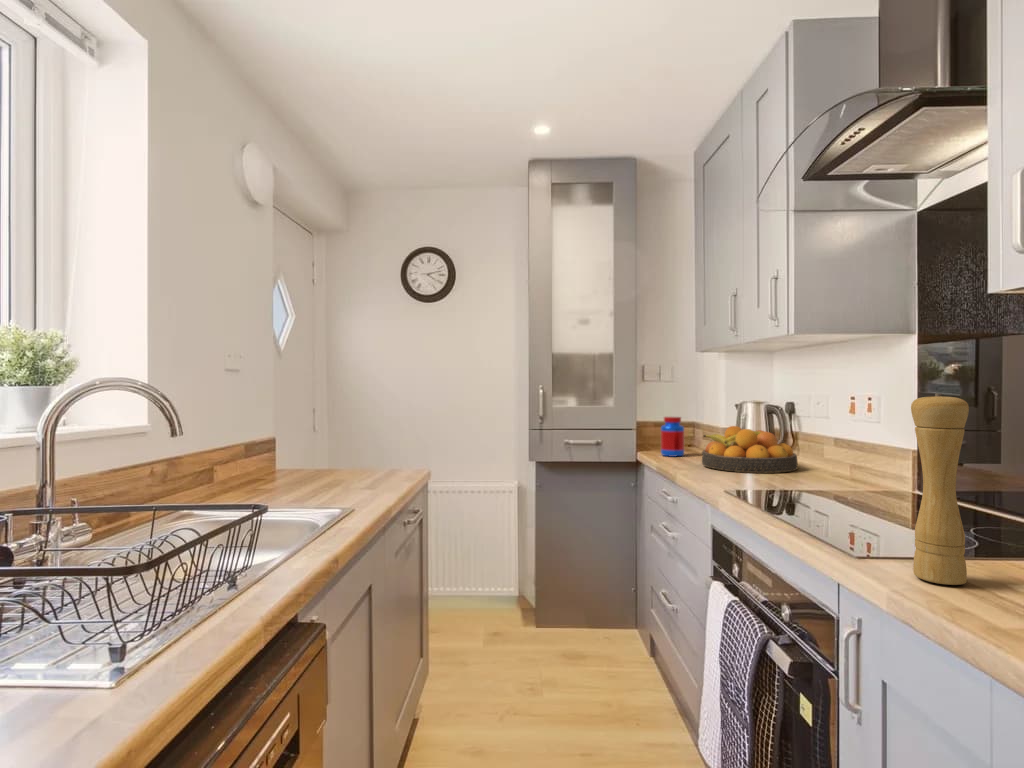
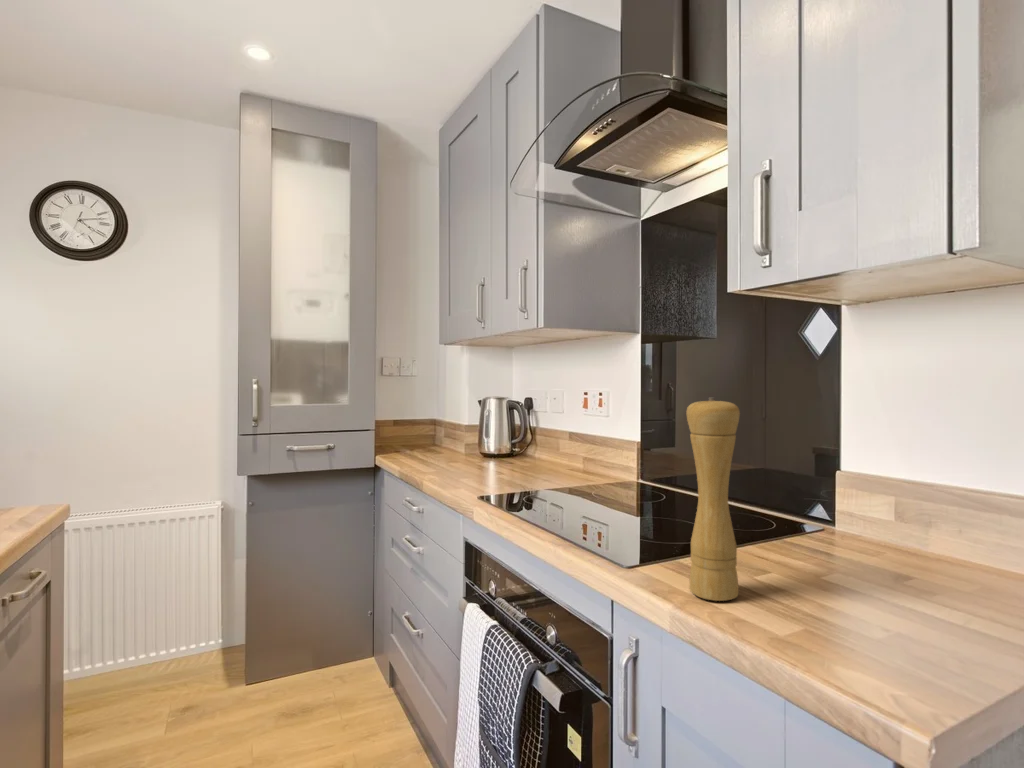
jar: present [661,416,684,457] -> none [402,415,427,458]
fruit bowl: present [702,426,798,473] -> none [447,424,538,473]

